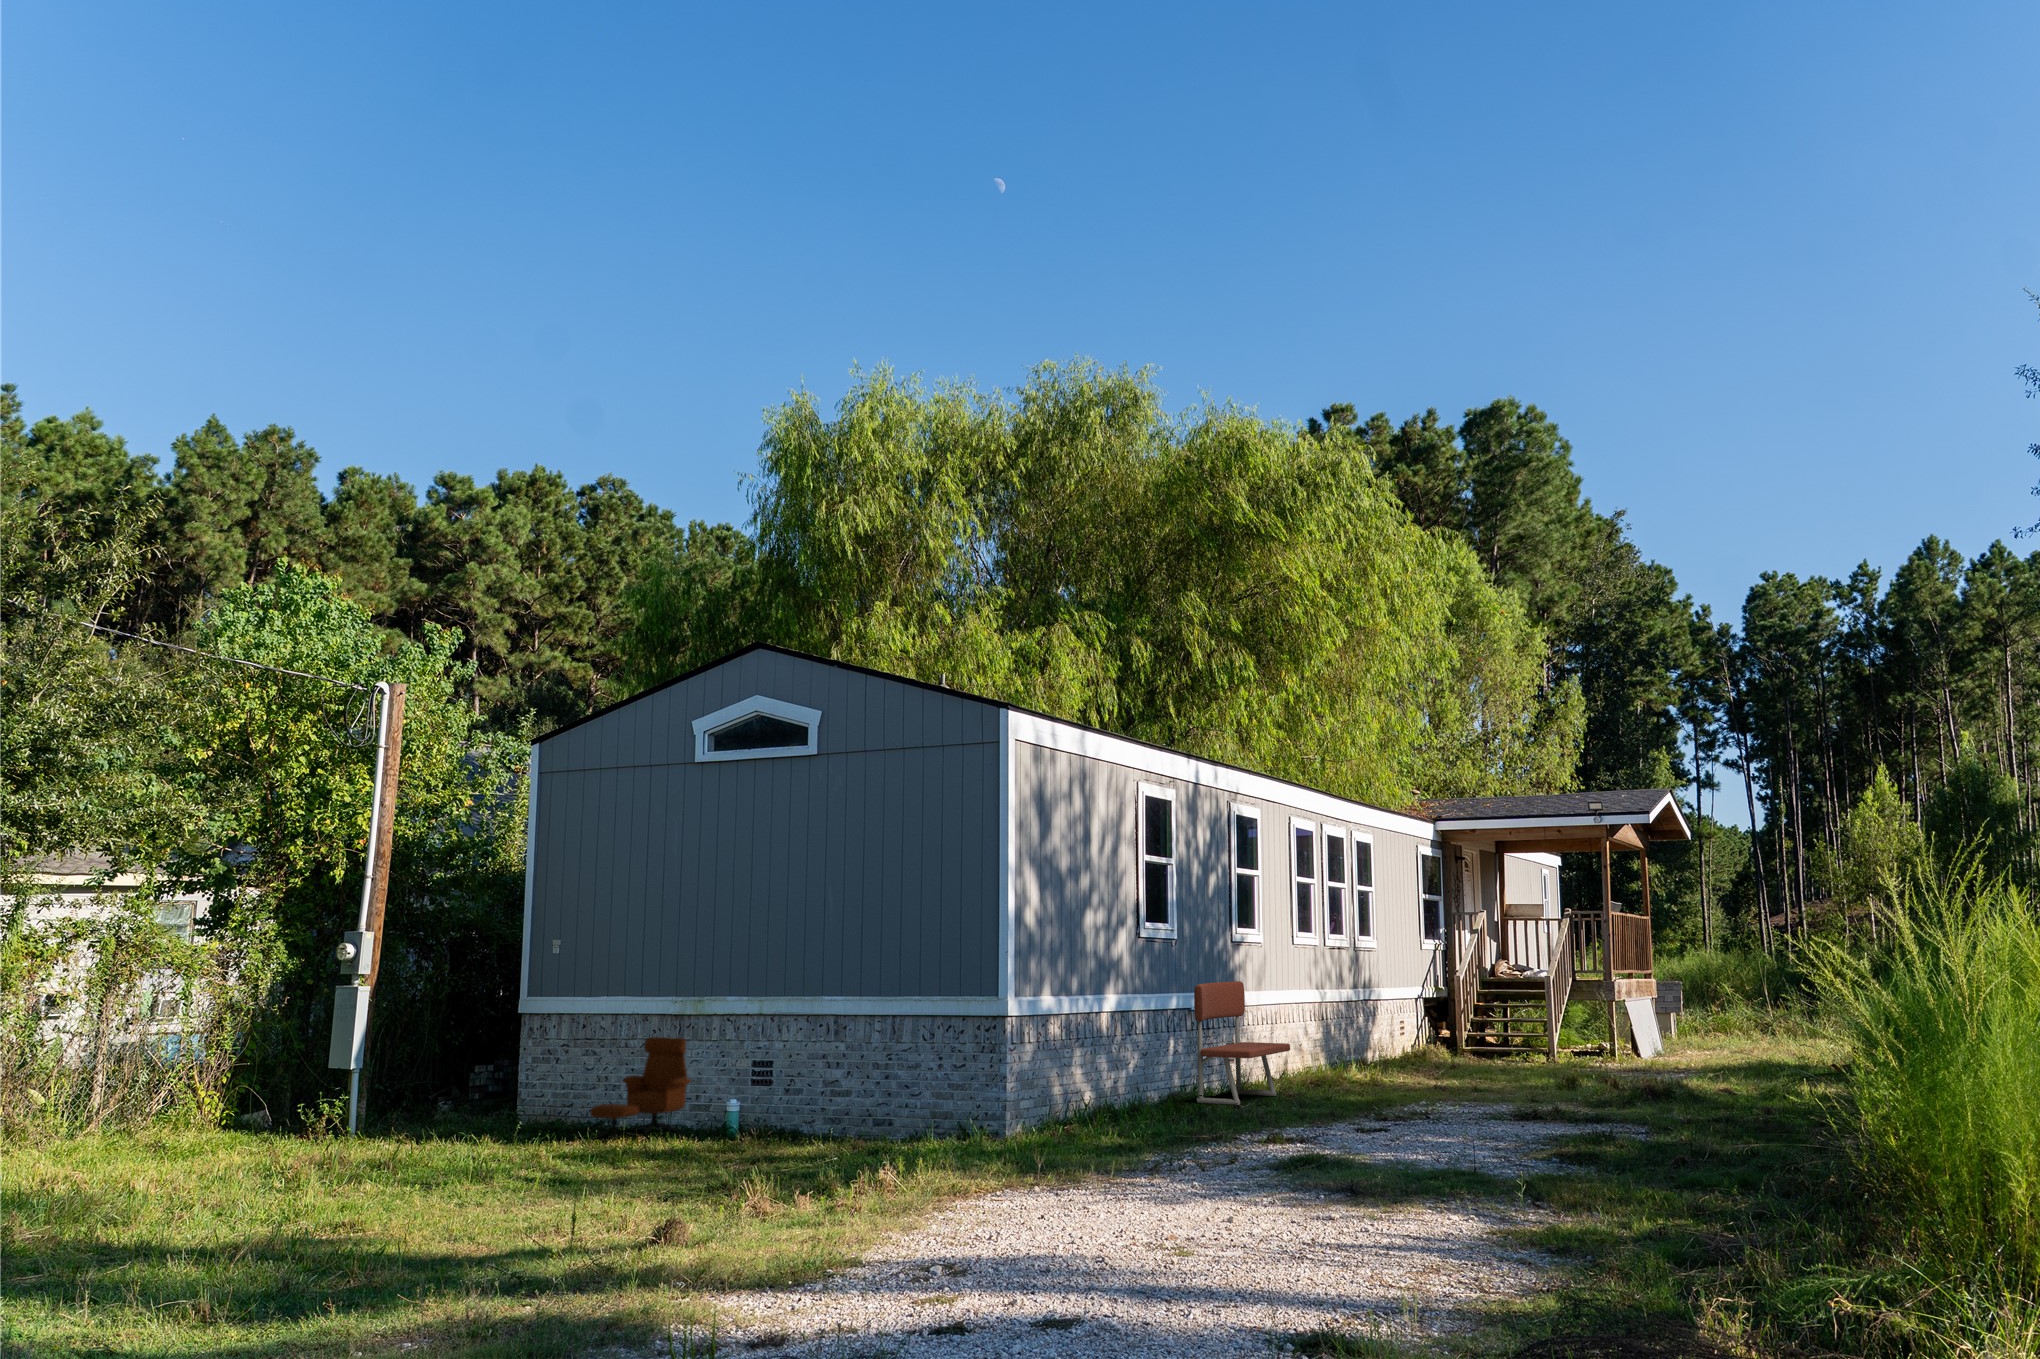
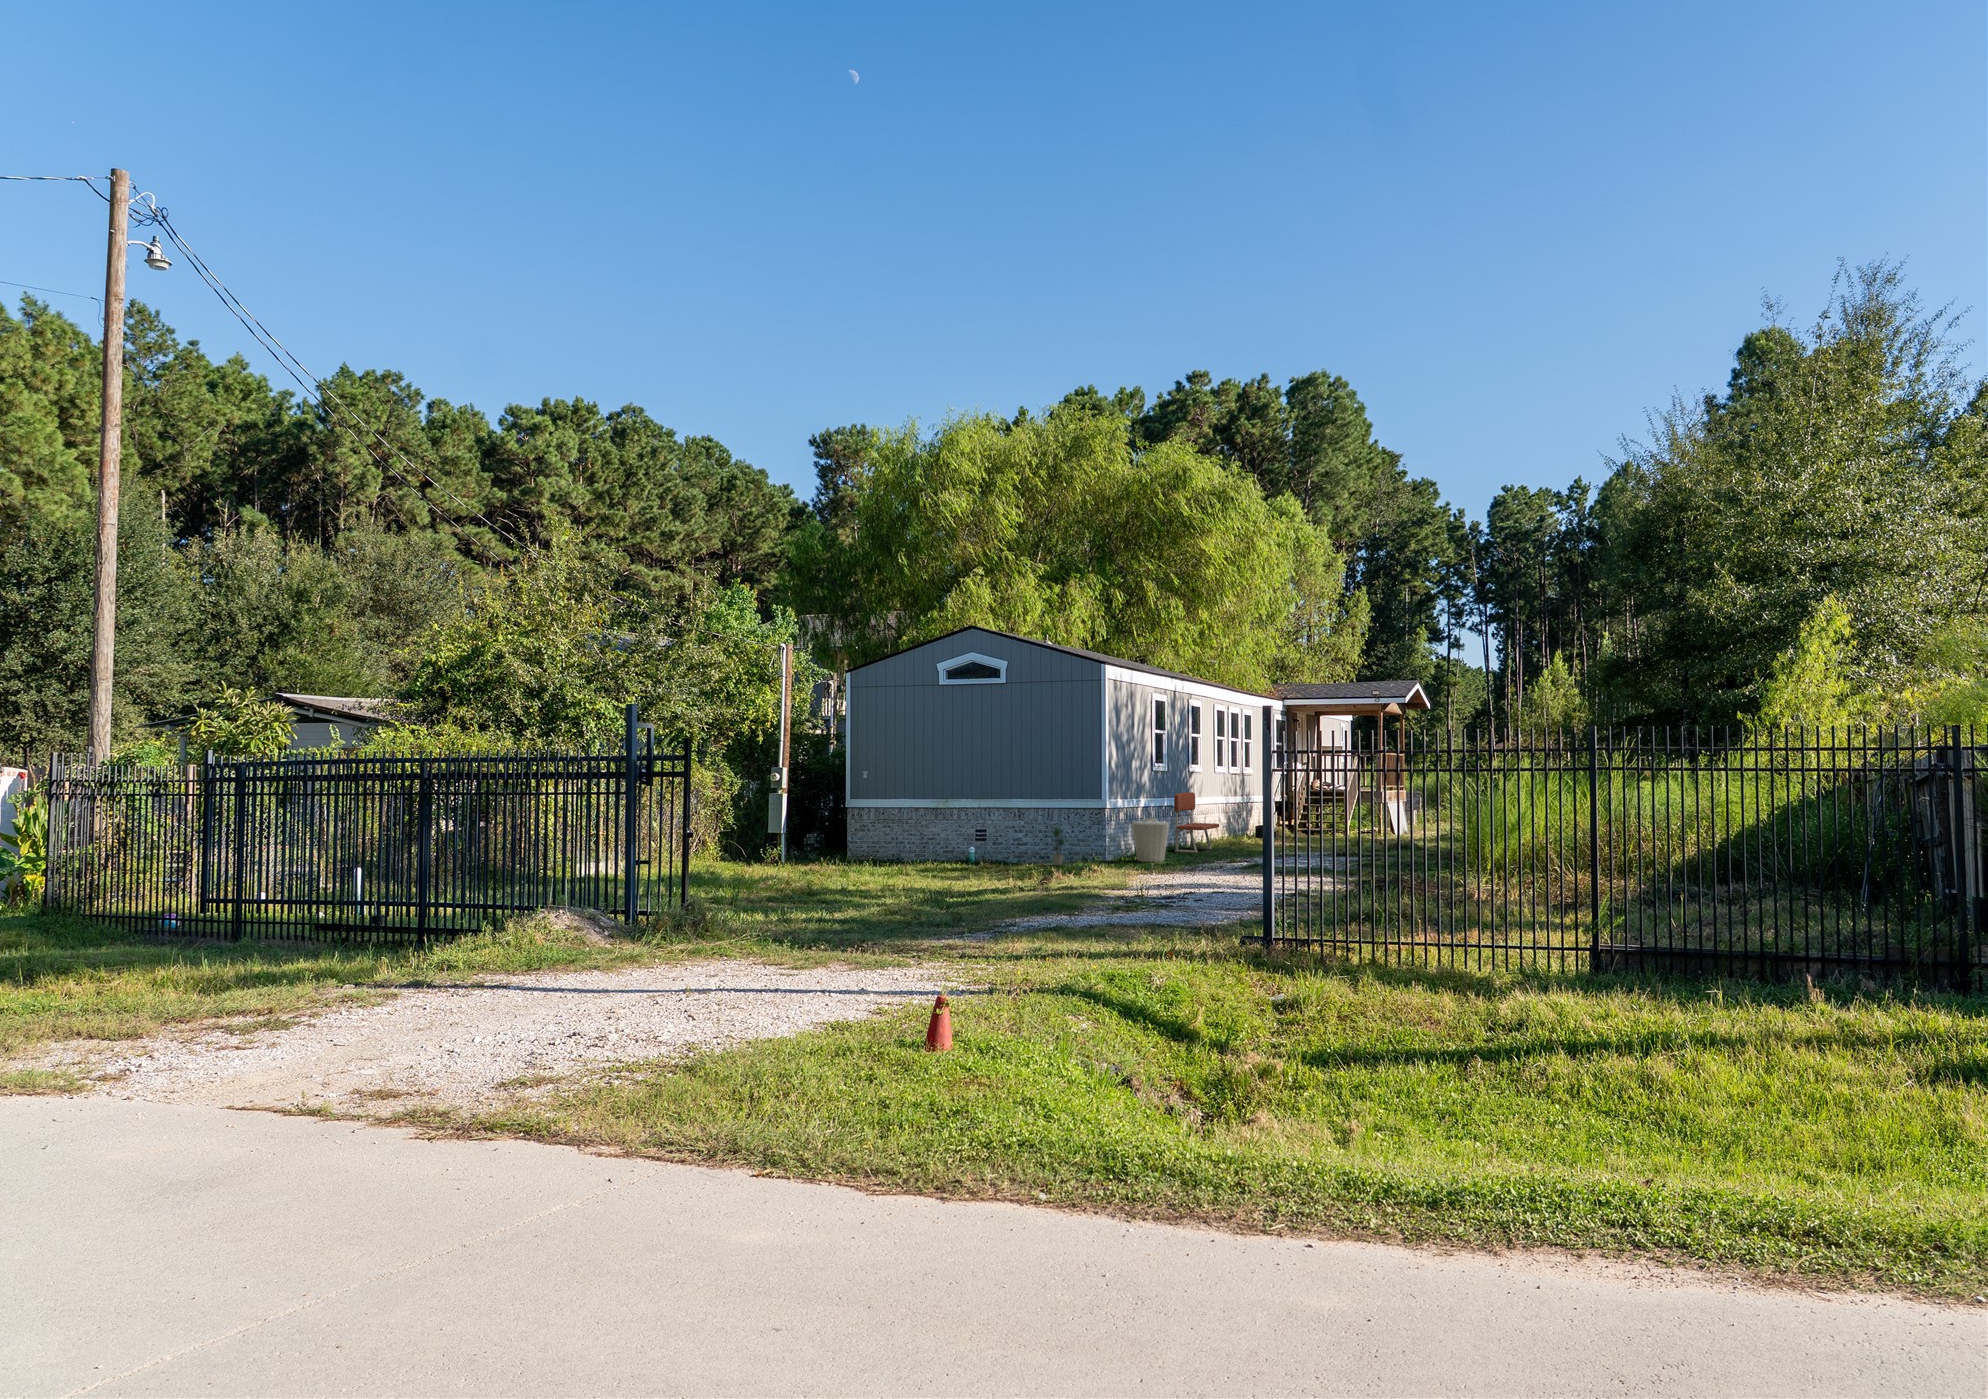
trash can: none [1077,1035,1156,1132] -> present [1132,818,1169,862]
lounge chair: present [590,1037,691,1139] -> none [904,818,946,865]
potted plant: none [872,1049,928,1144] -> present [1050,826,1065,865]

